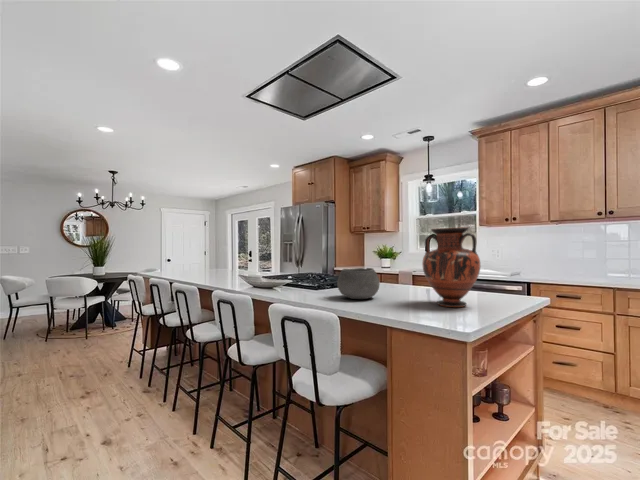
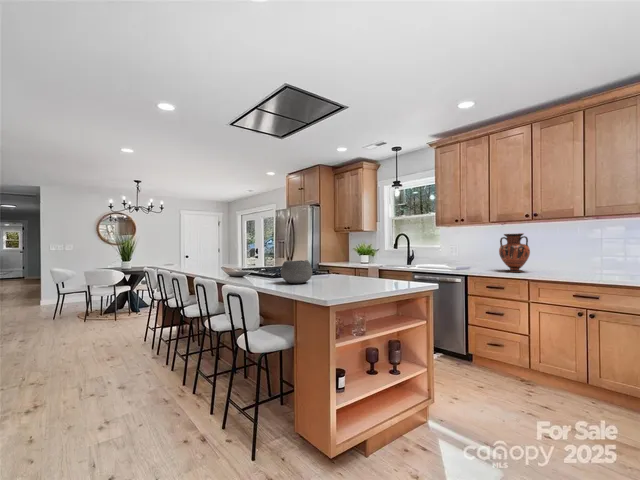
vase: present [422,227,480,307] -> present [499,233,530,272]

